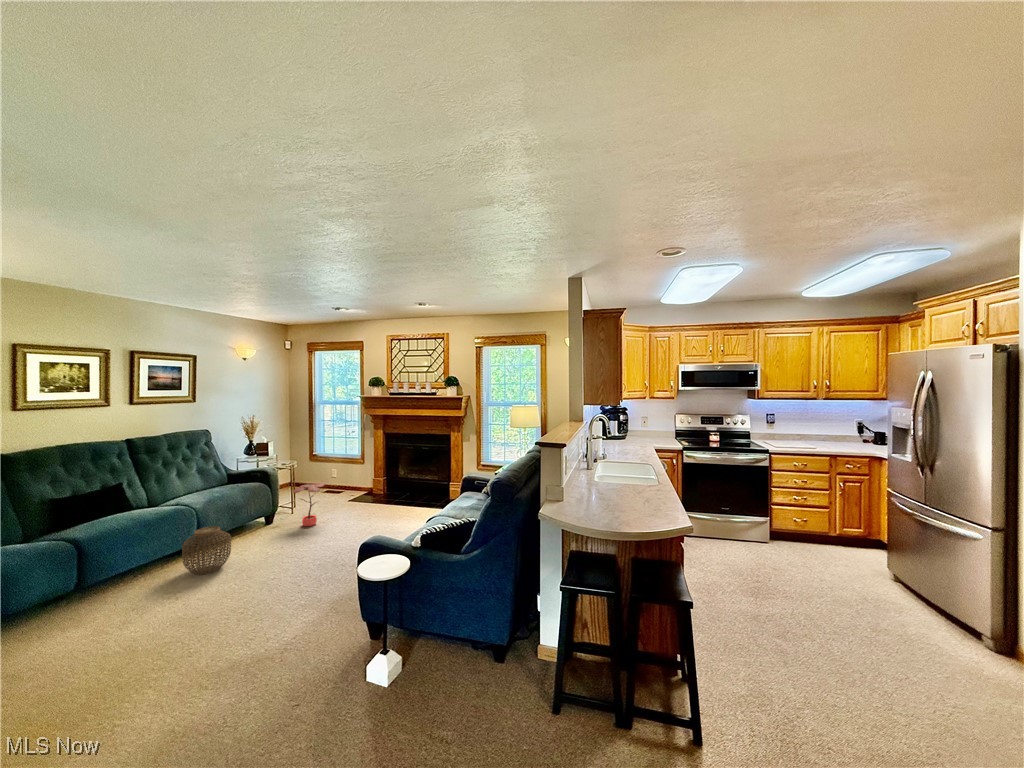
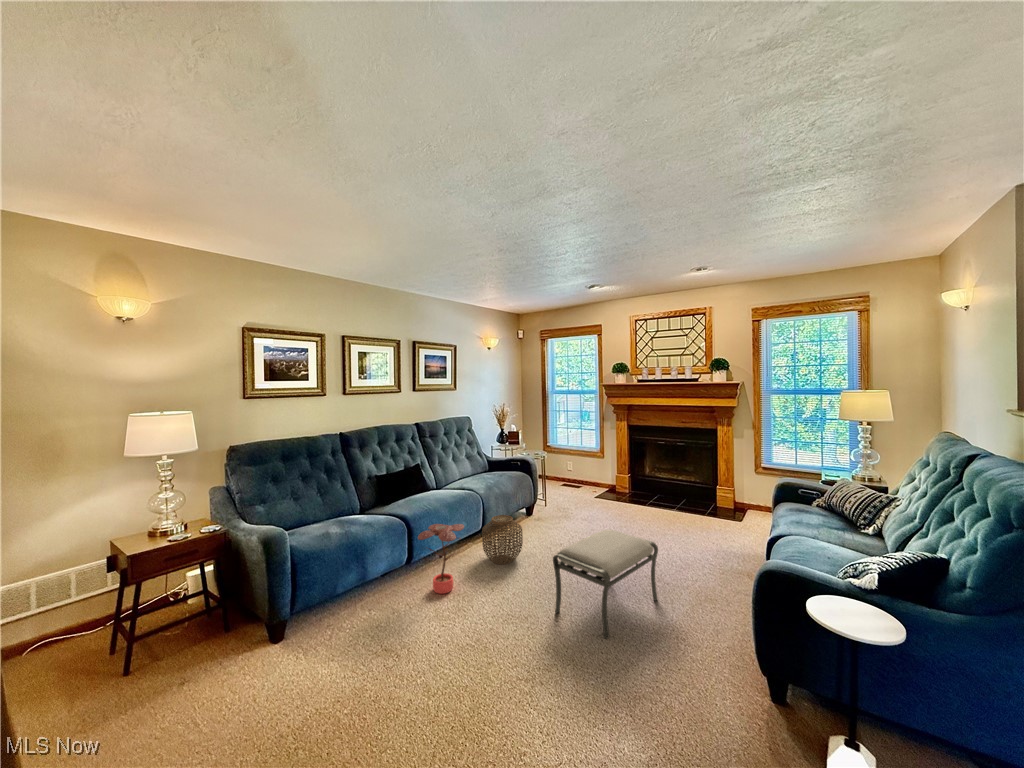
potted plant: present [293,484,324,526] -> present [418,524,464,594]
ottoman: none [228,529,339,623] -> present [553,530,658,639]

